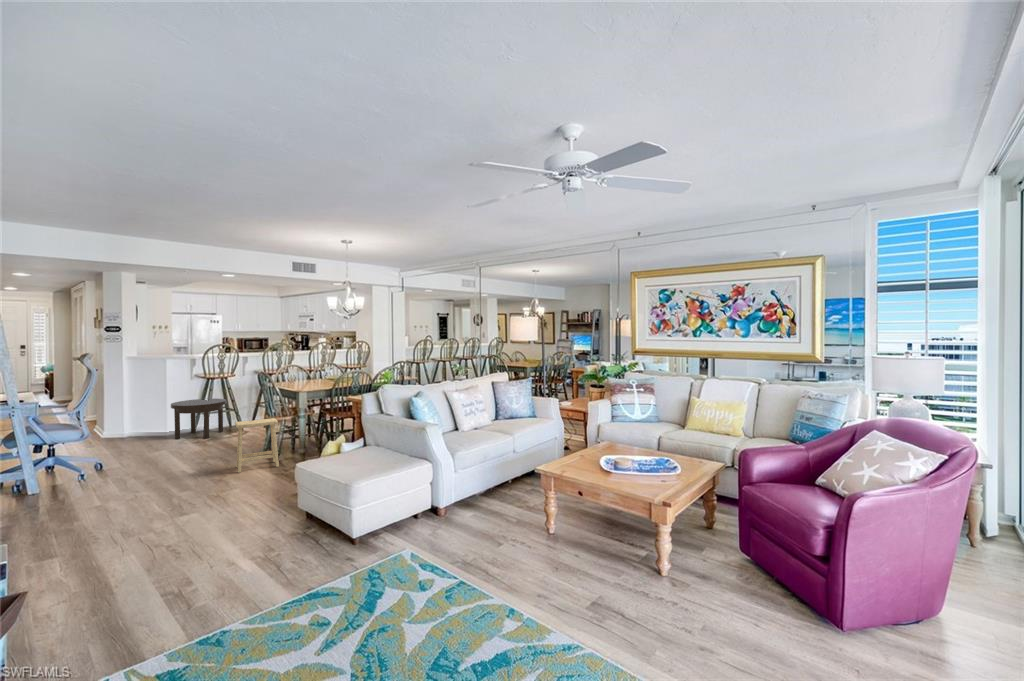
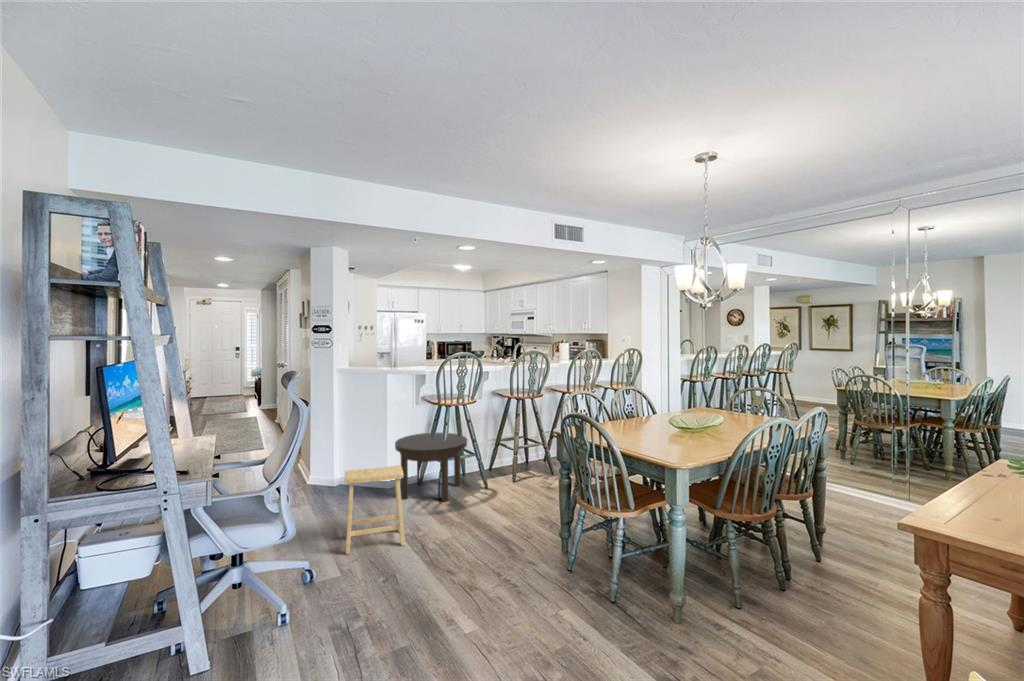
footstool: present [235,418,279,473] -> present [344,465,405,554]

